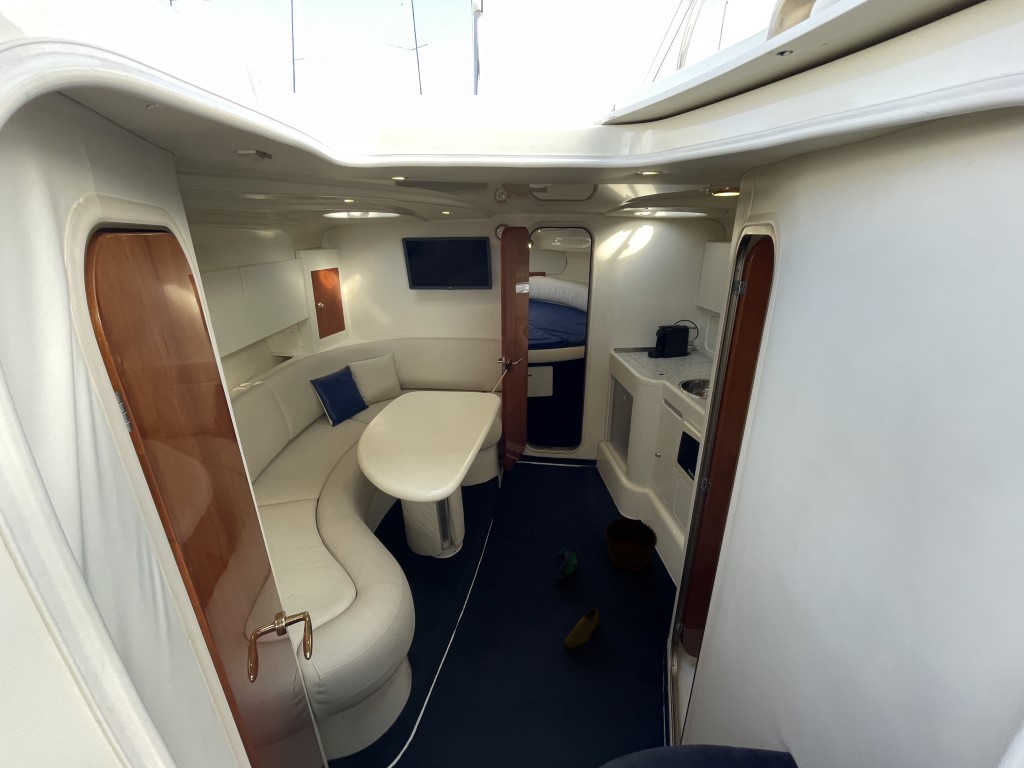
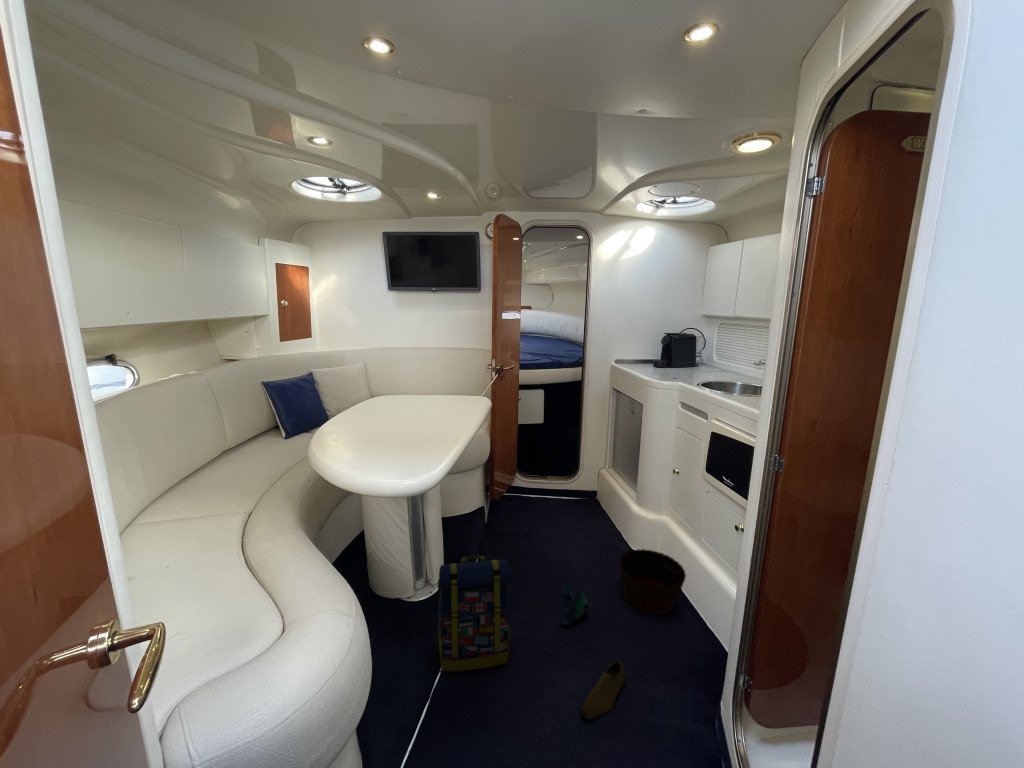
backpack: none [459,532,513,613] -> present [438,556,511,671]

